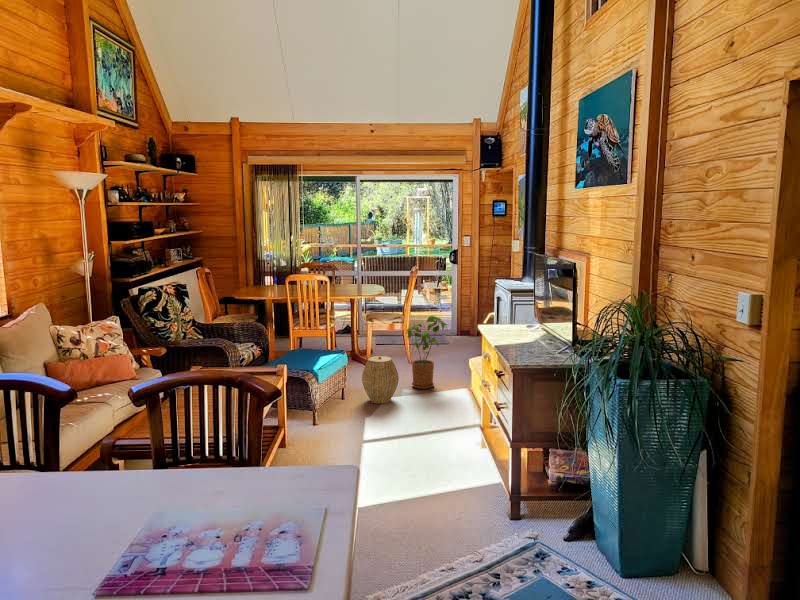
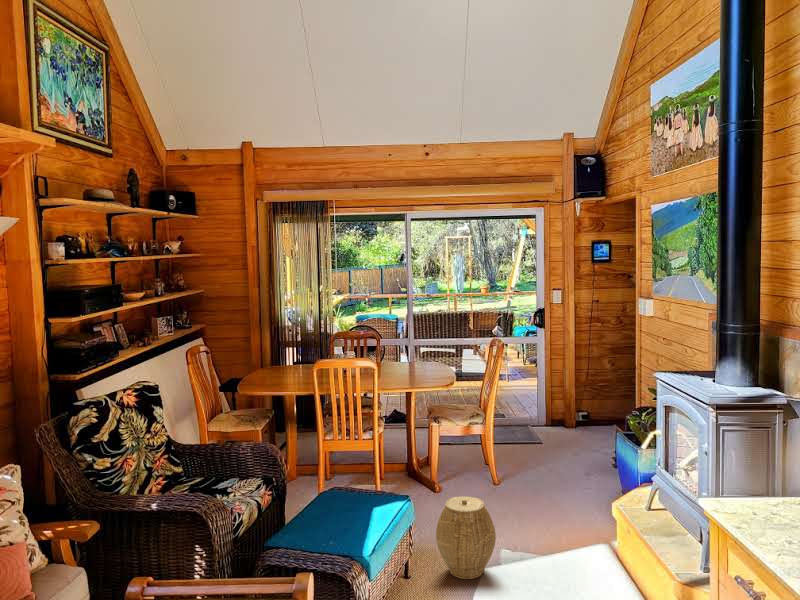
house plant: present [407,316,447,389] -> none [500,425,566,542]

